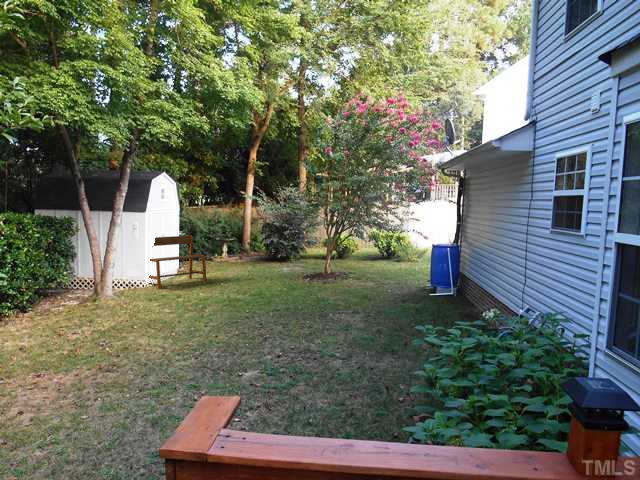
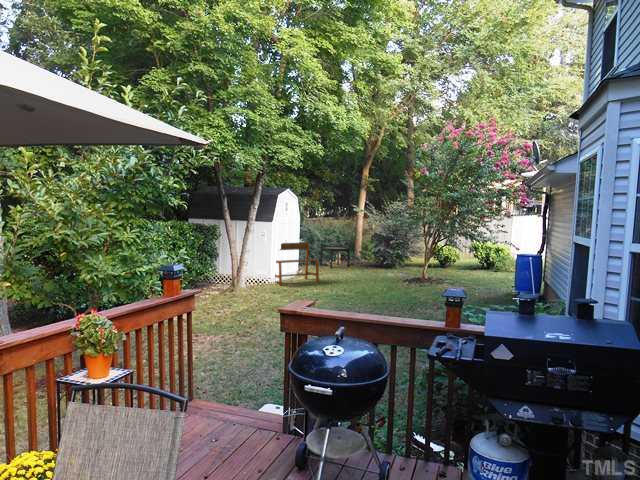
round table: none [202,238,241,263] -> present [319,246,351,268]

